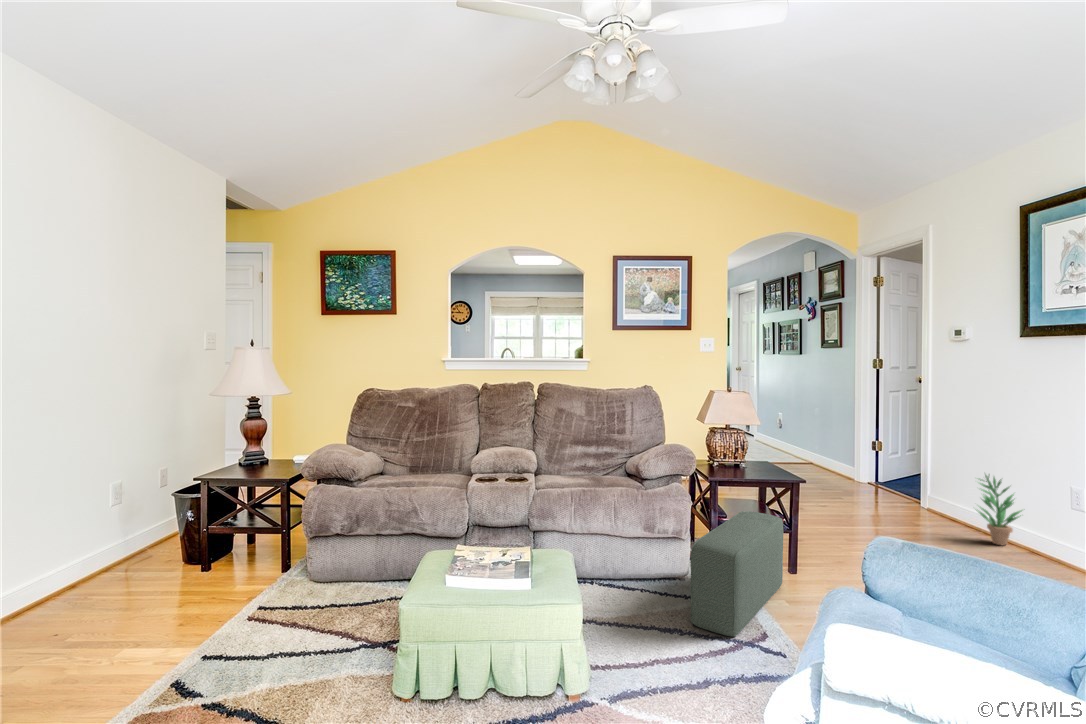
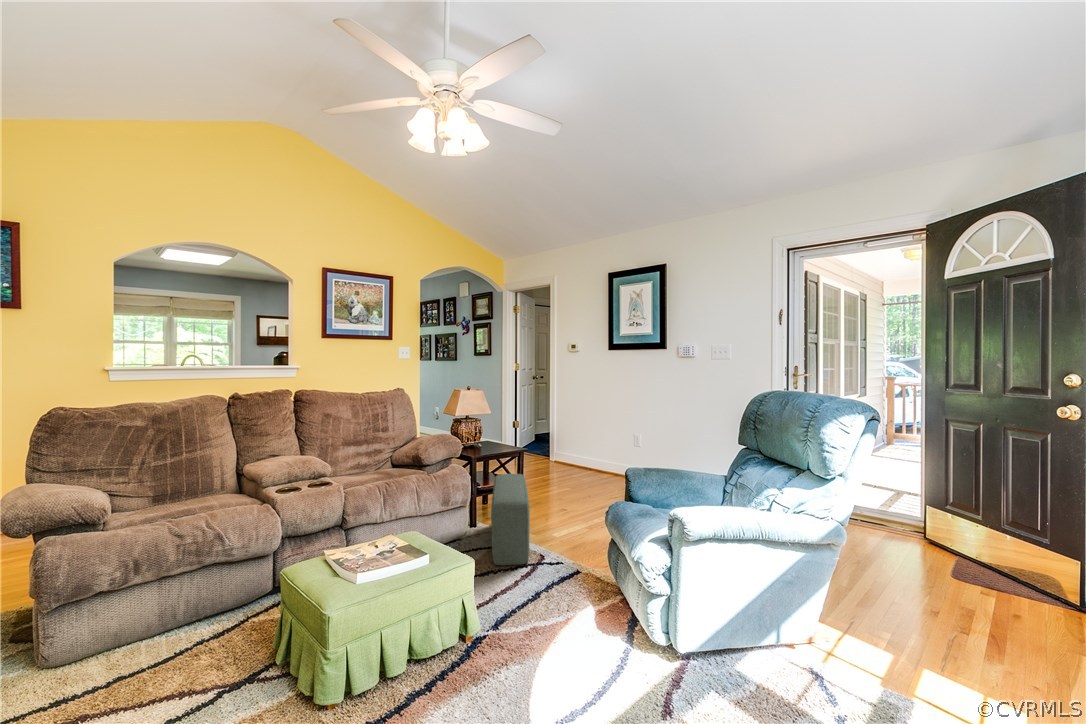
potted plant: present [978,475,1022,545] -> none [589,428,613,470]

